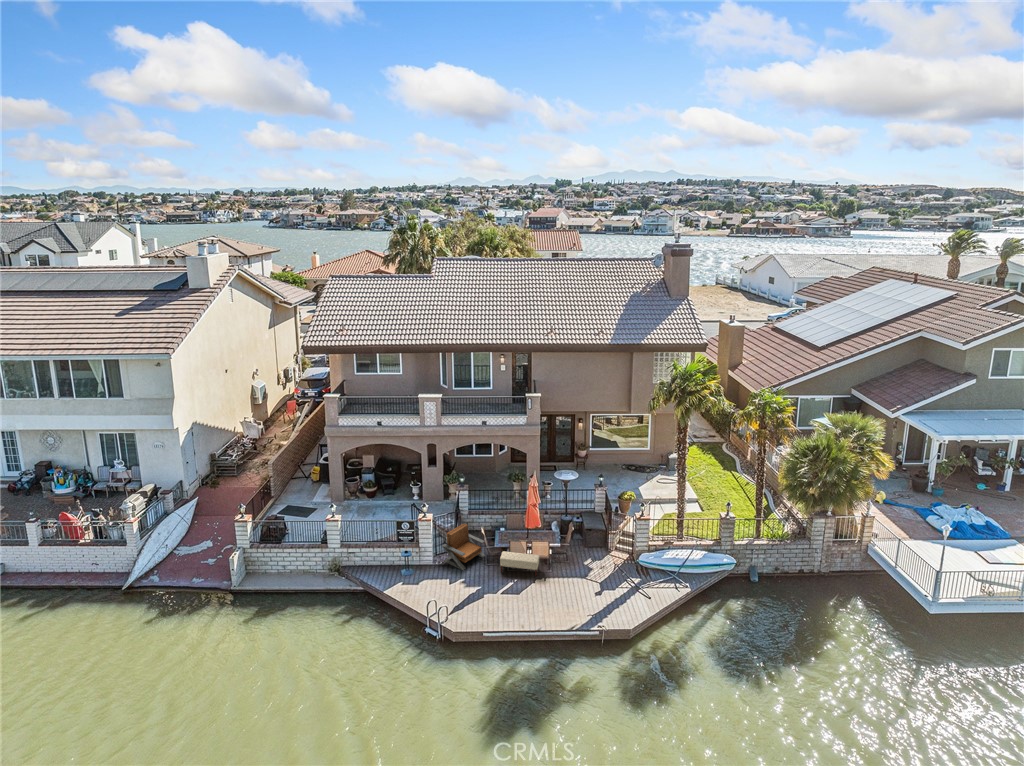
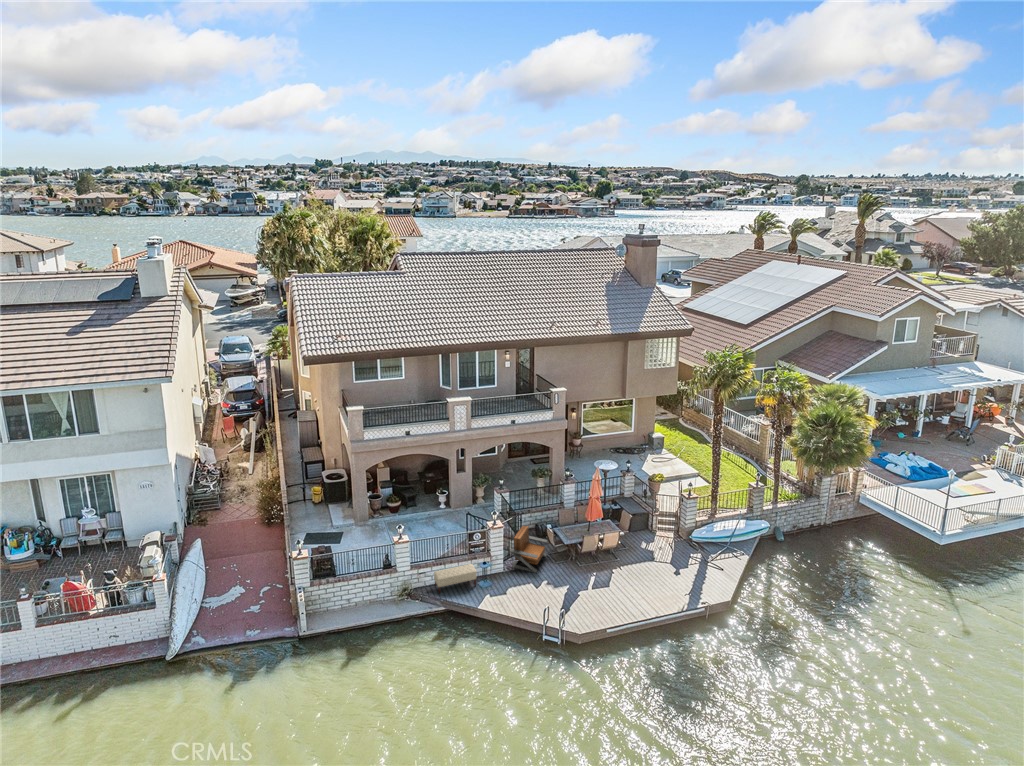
bench: present [500,551,540,576] -> present [434,564,477,593]

